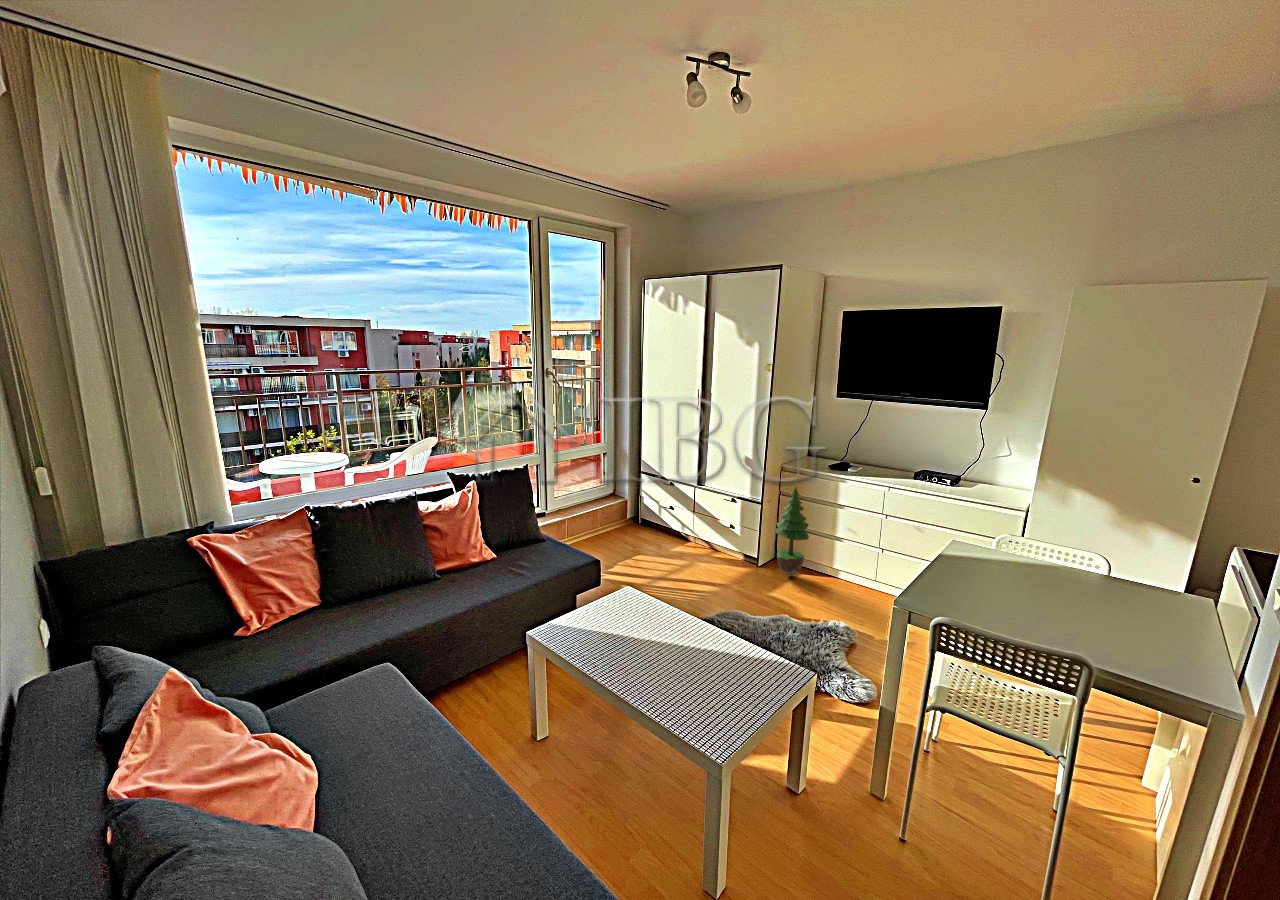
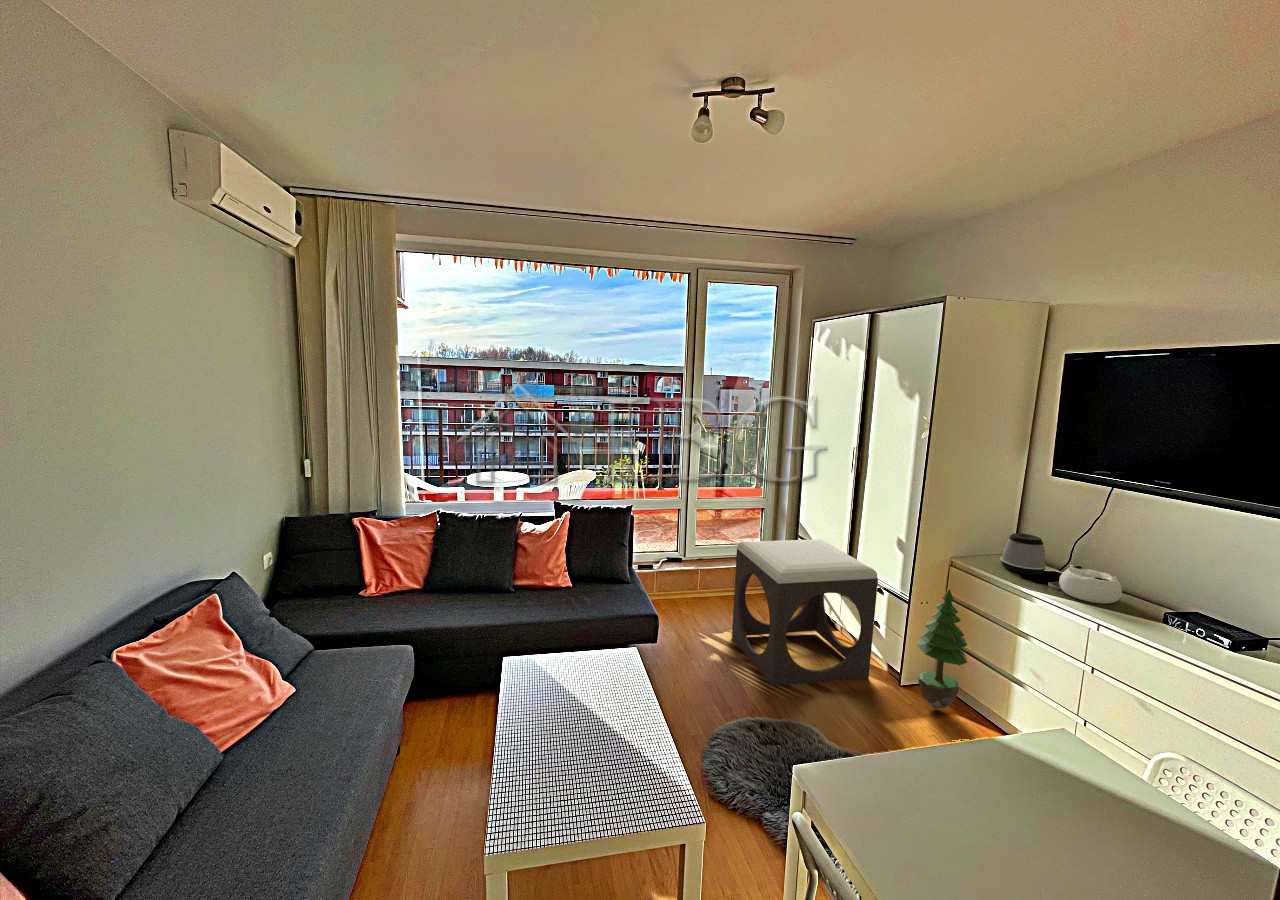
speaker: none [814,439,843,467] -> present [1000,533,1046,574]
decorative bowl: none [861,454,896,477] -> present [1059,565,1122,604]
footstool: none [621,469,741,597] -> present [732,539,878,686]

